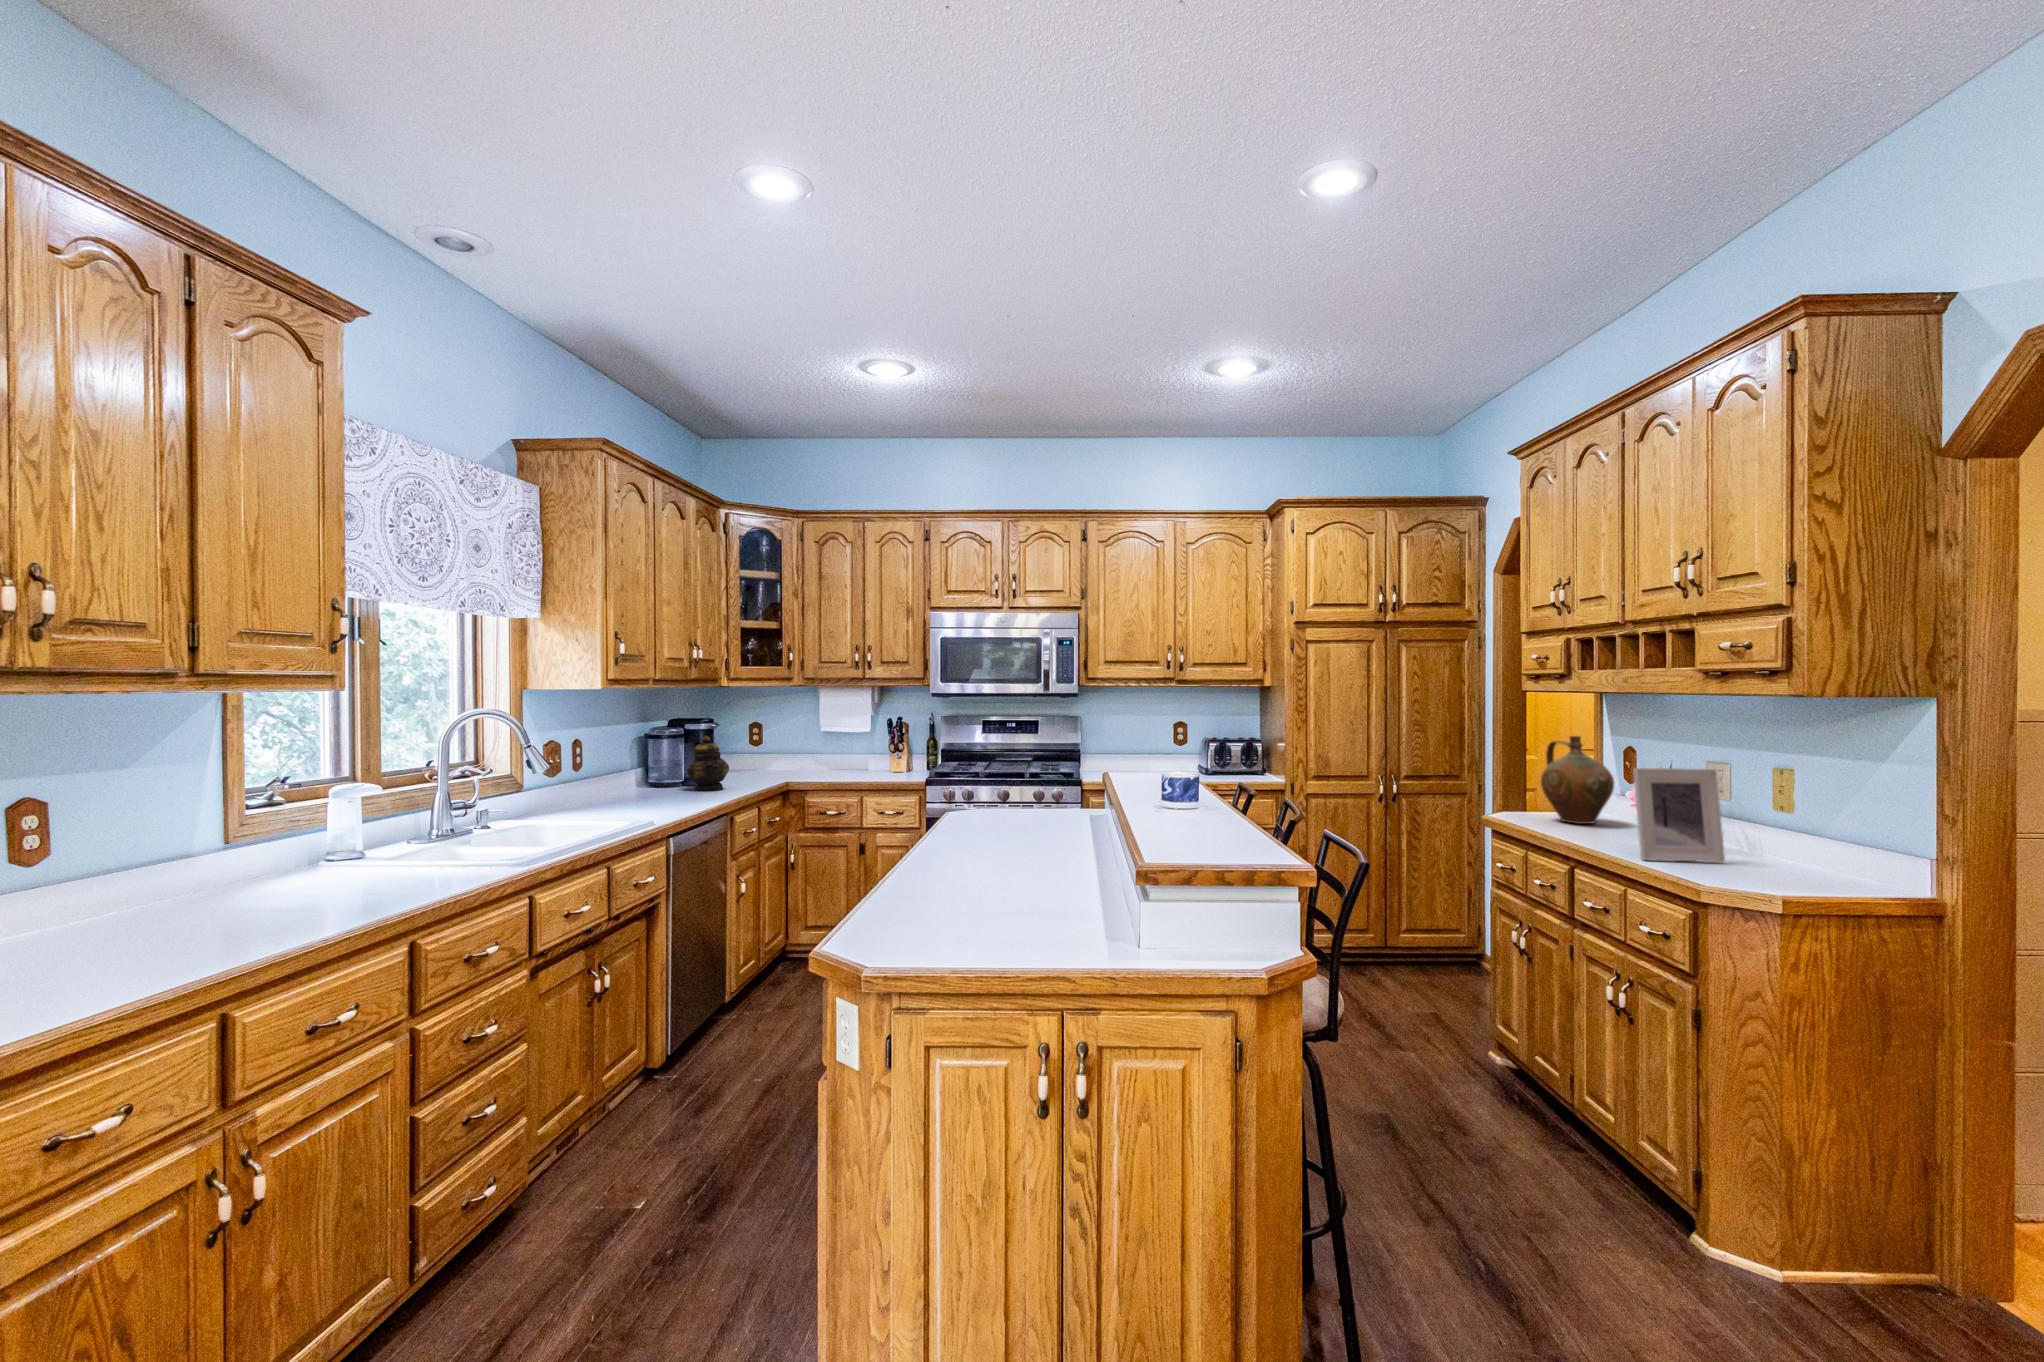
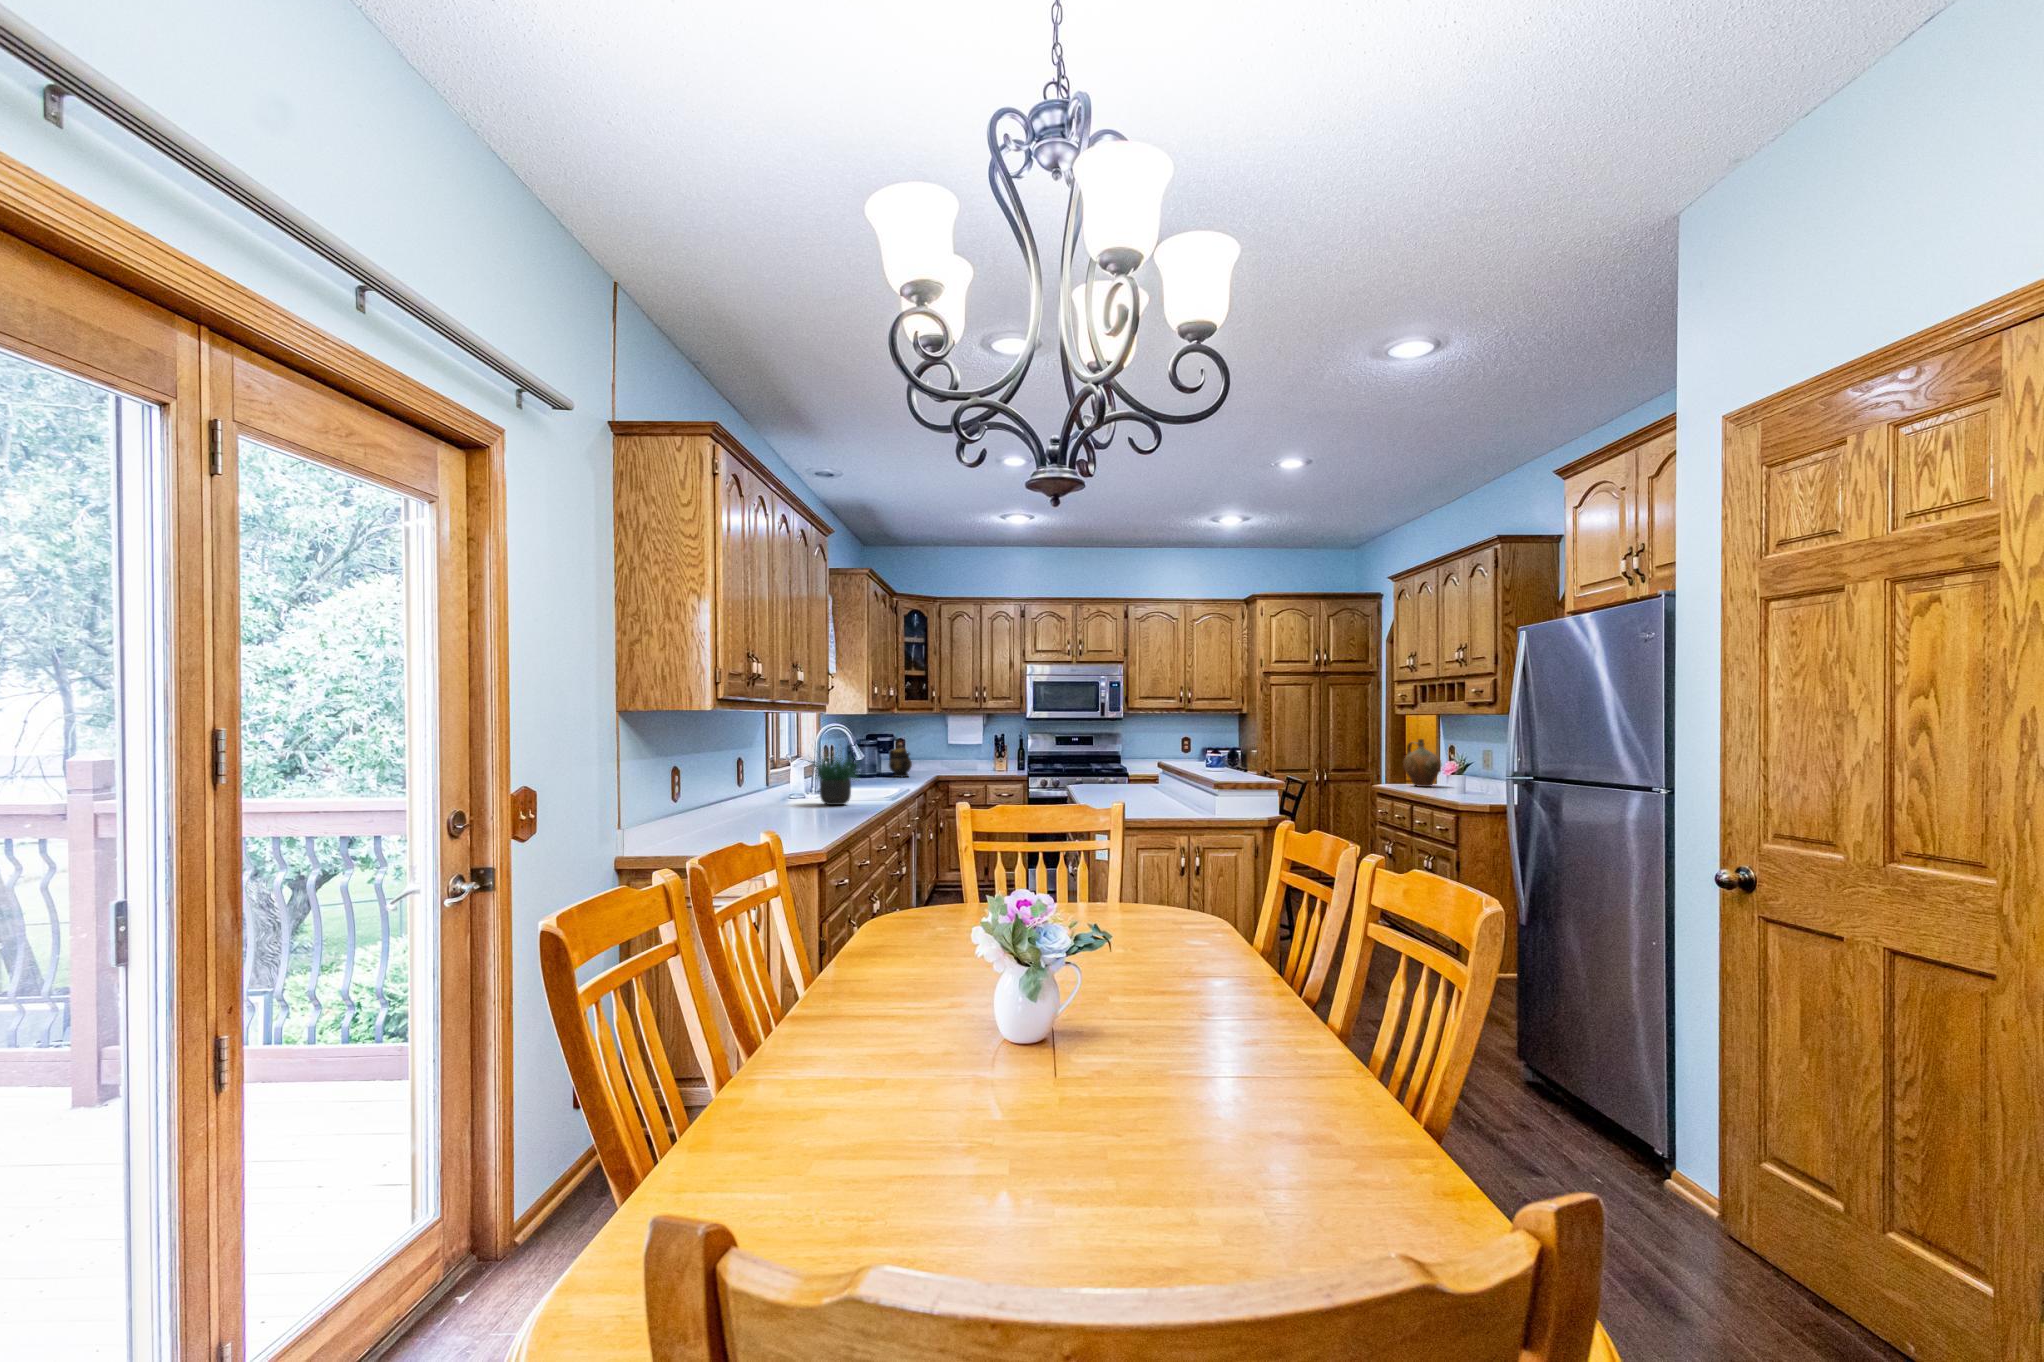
potted plant: none [140,742,363,915] -> present [808,755,862,805]
picture frame: present [1633,768,1725,862] -> none [1437,751,1480,796]

